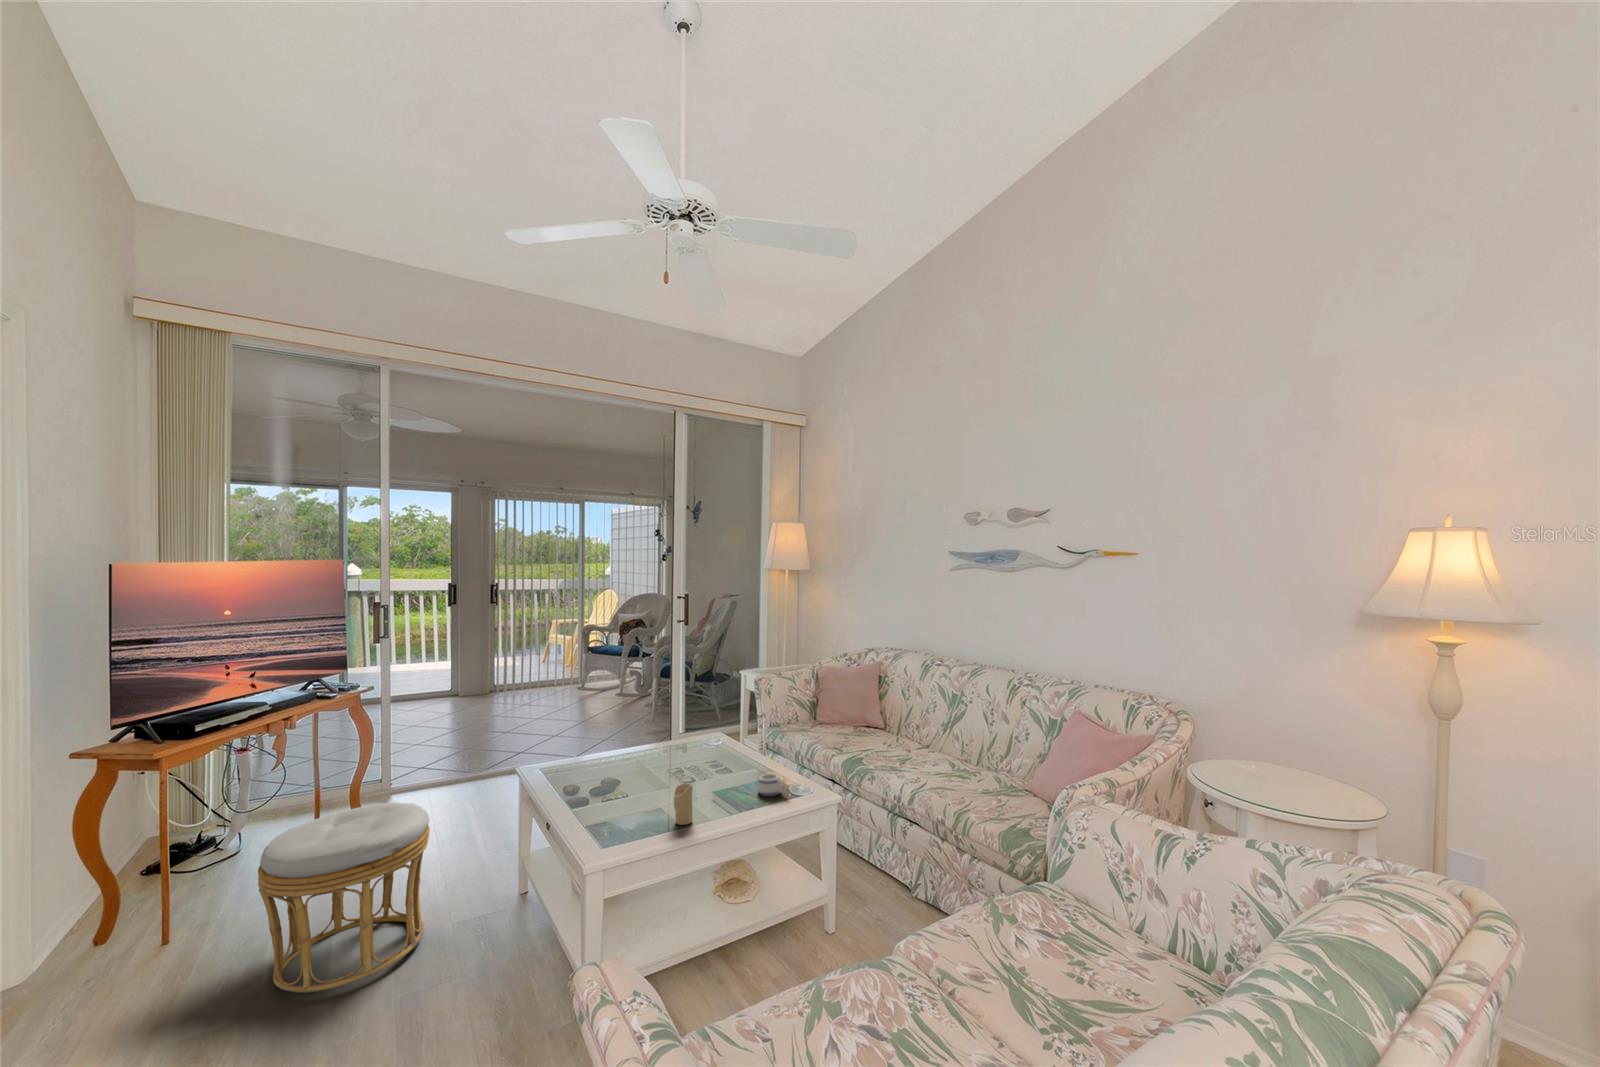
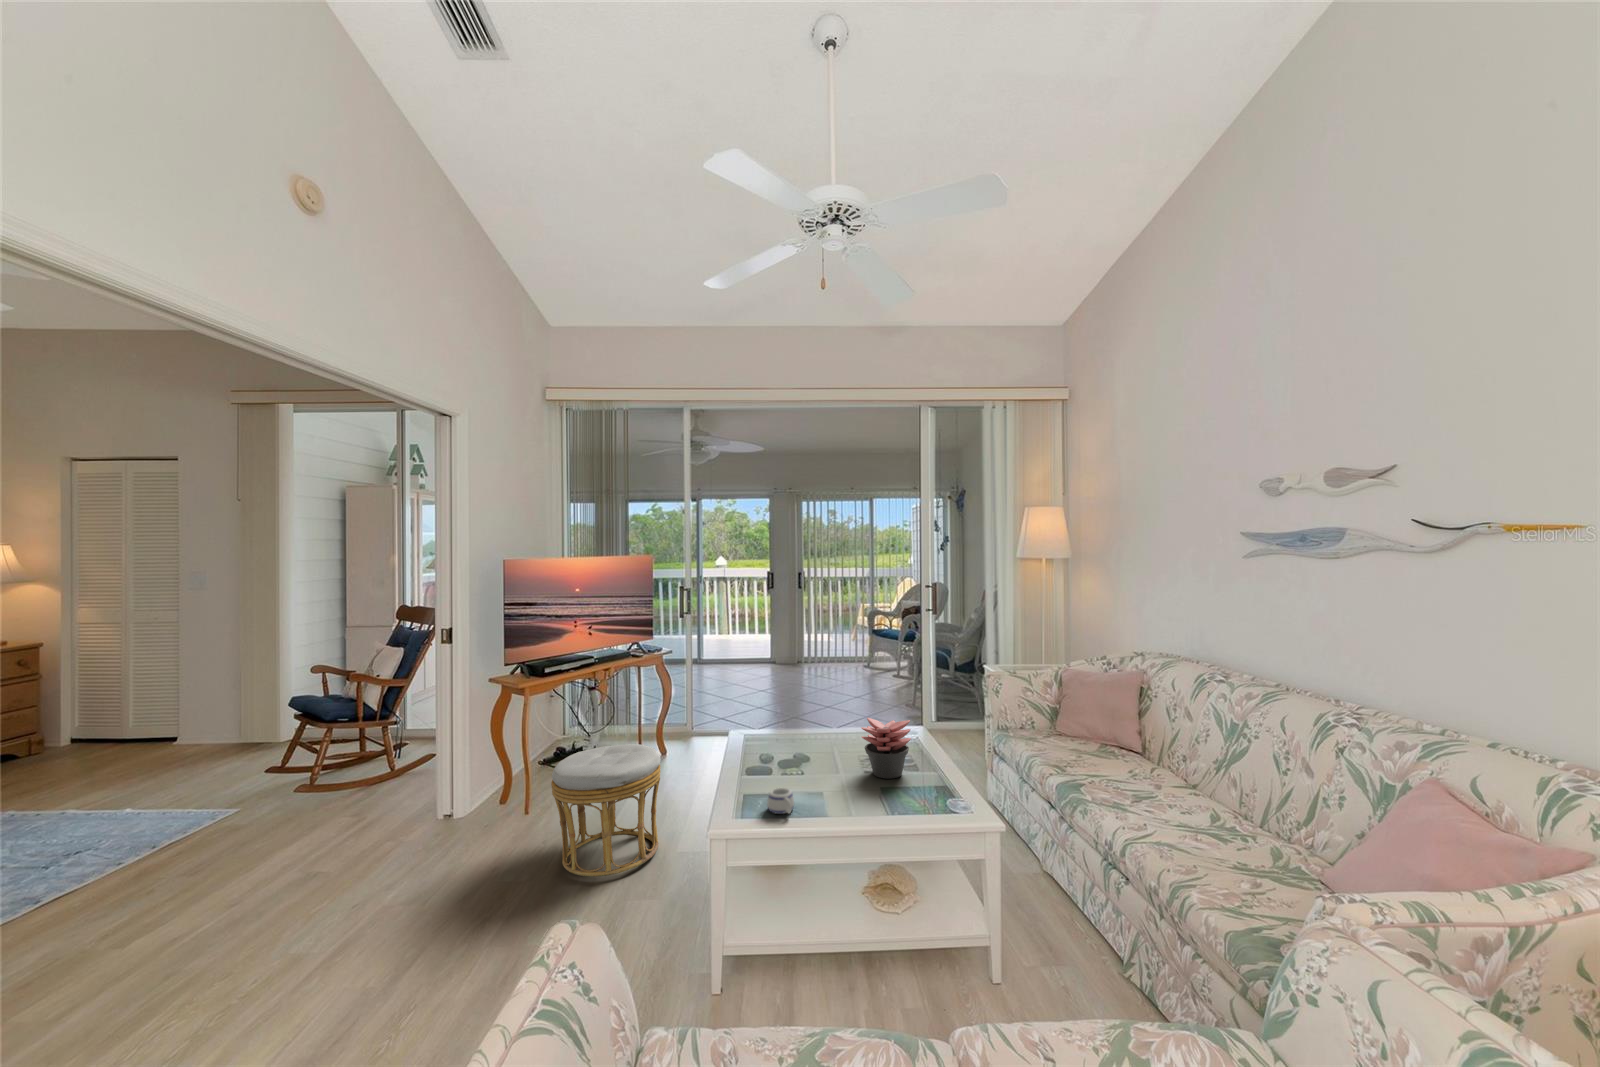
succulent plant: none [687,723,731,782] -> present [861,718,911,778]
mug: present [757,774,786,796] -> present [767,788,794,814]
candle: present [674,784,693,825] -> none [818,775,837,816]

